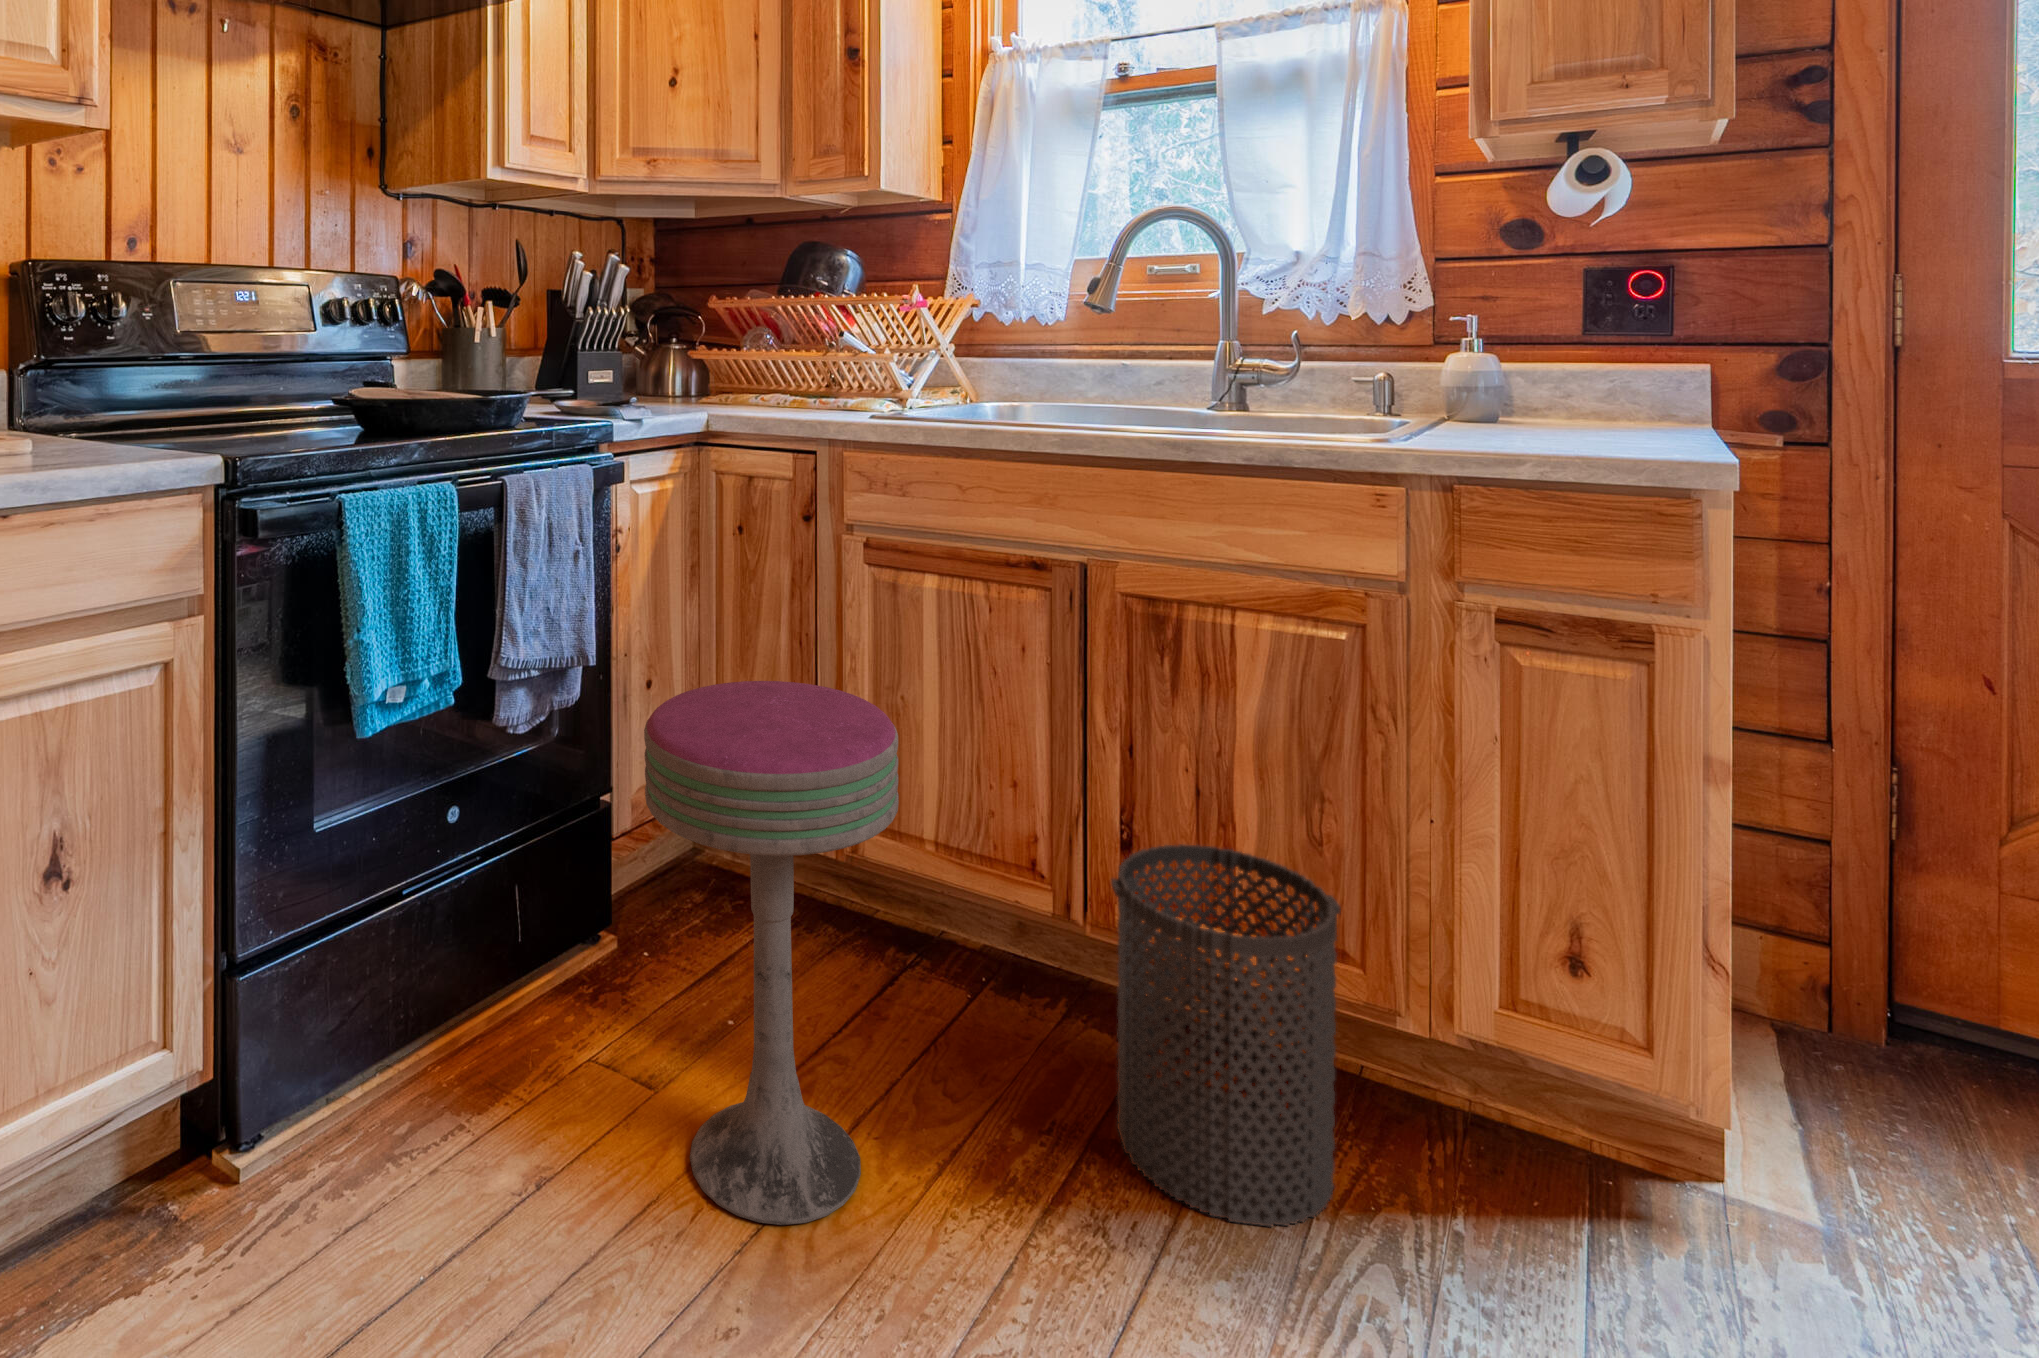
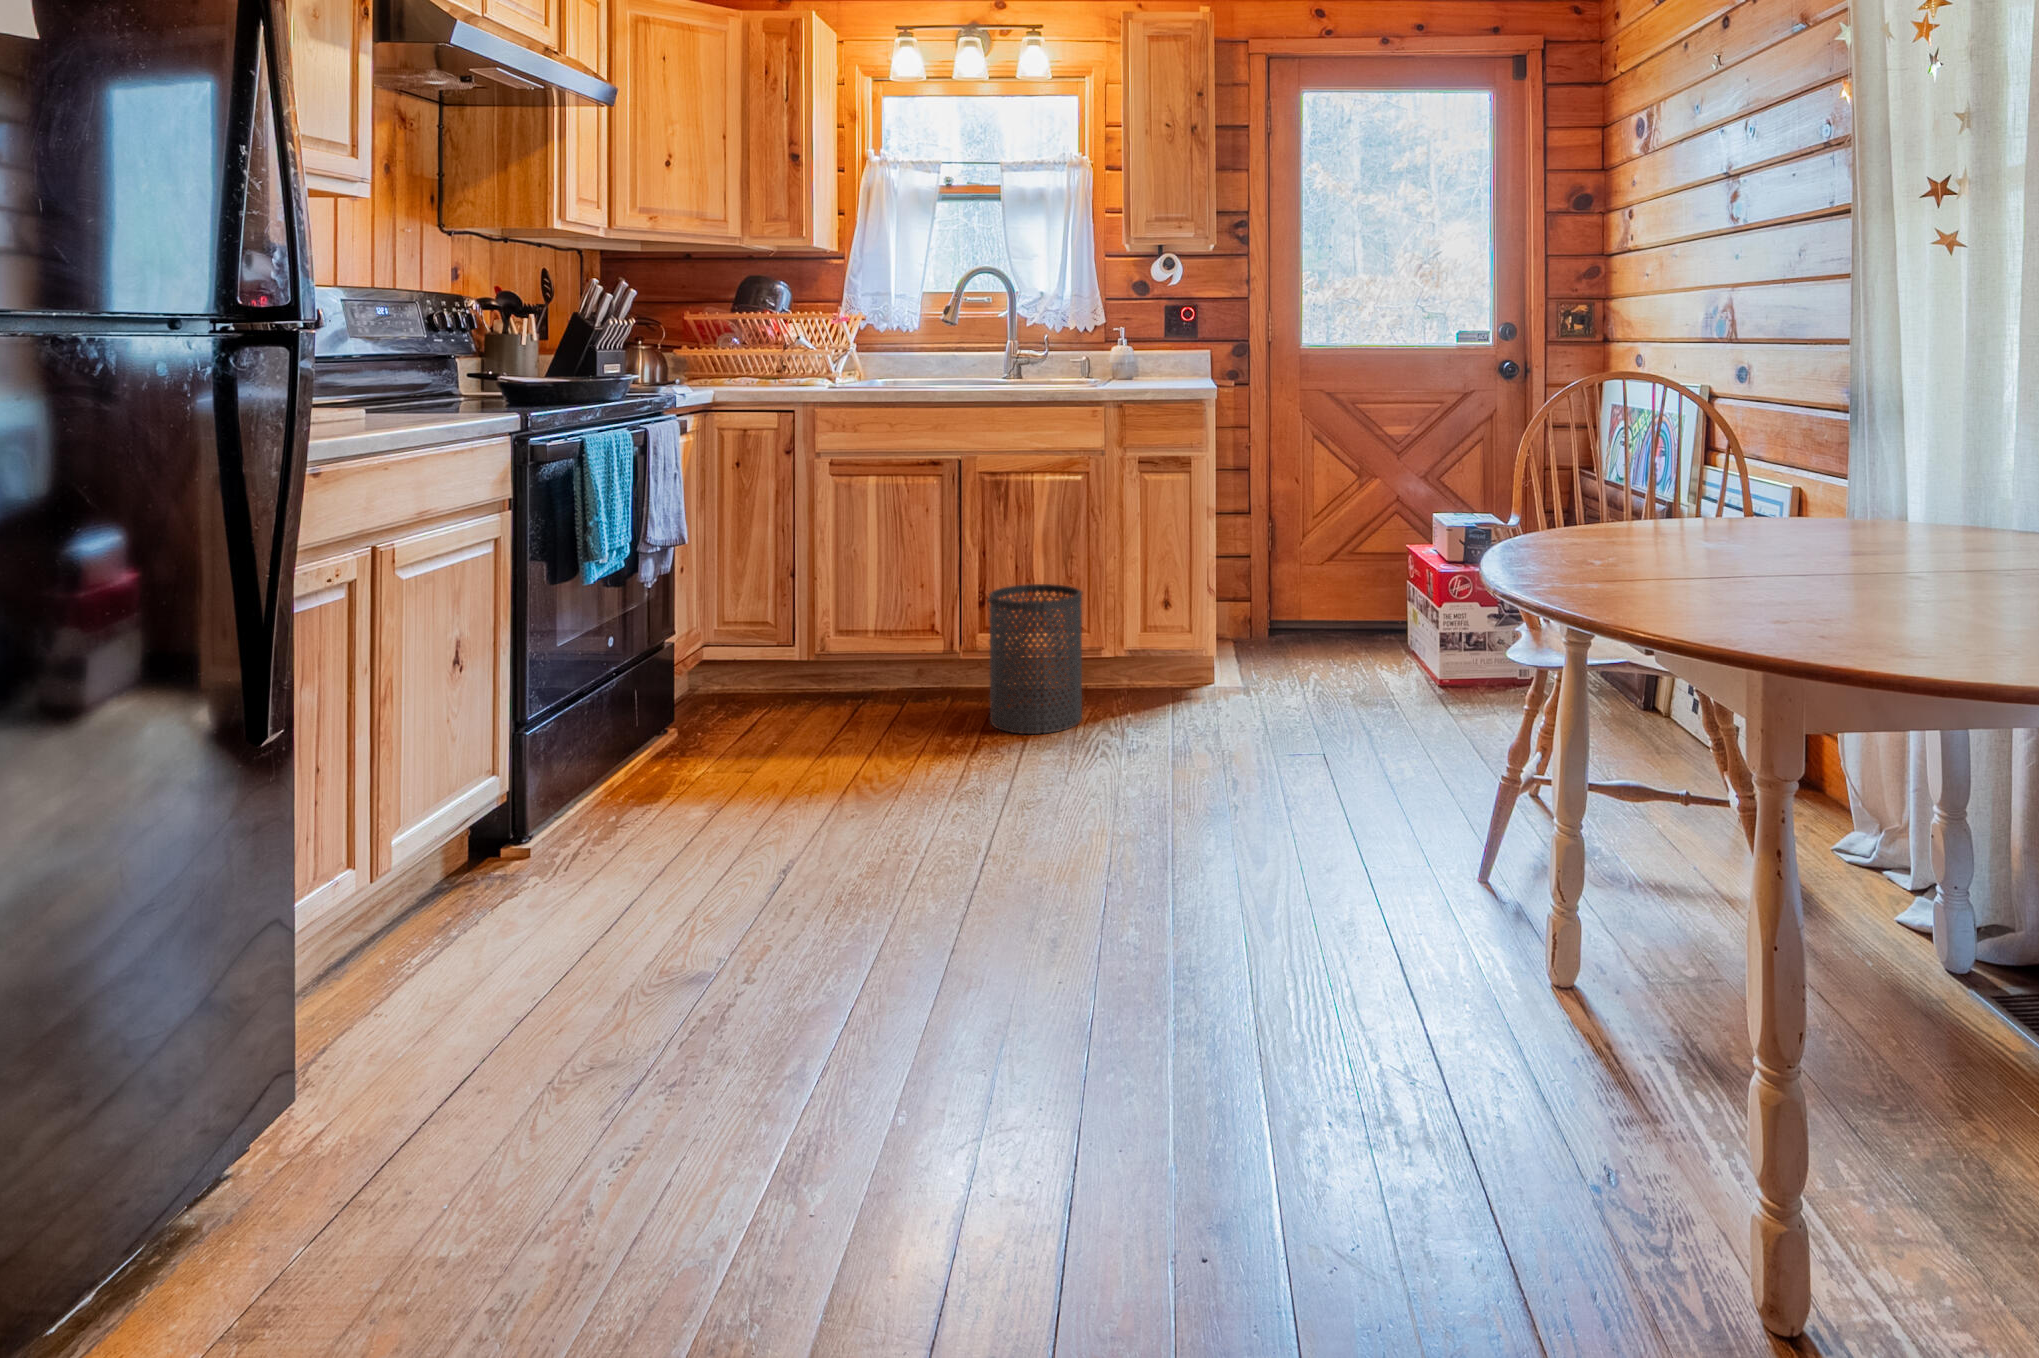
bar stool: present [644,681,899,1225] -> none [764,520,899,781]

